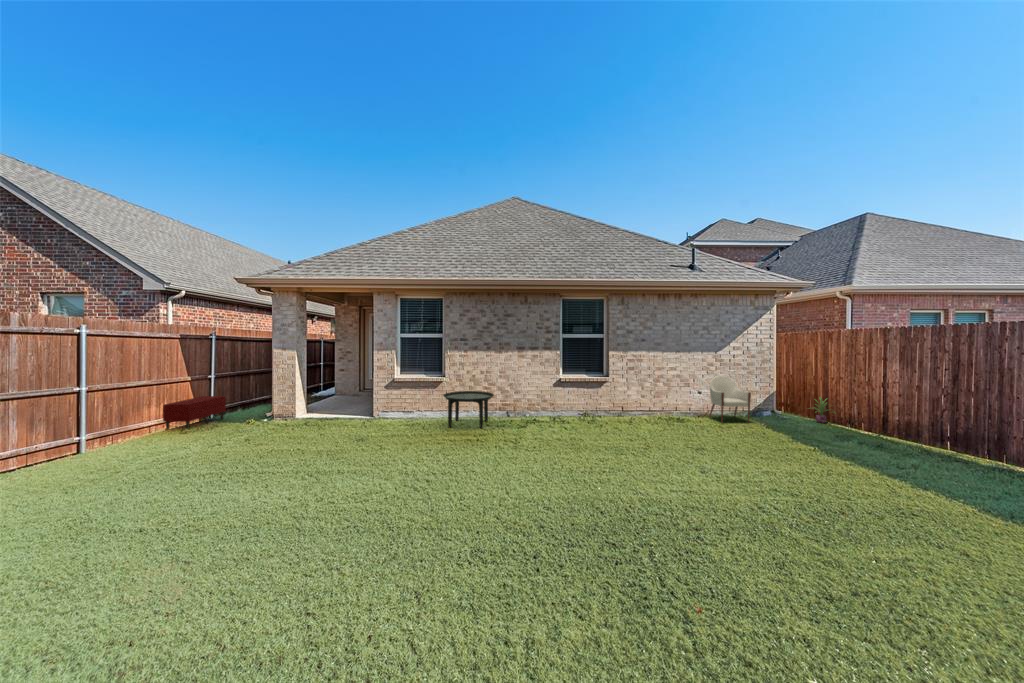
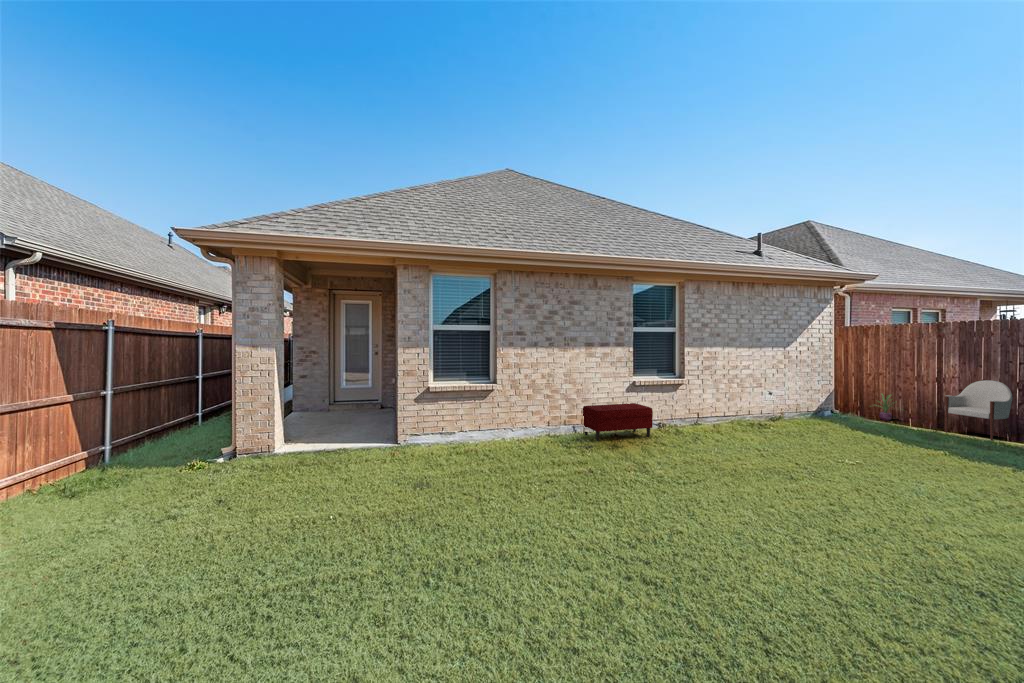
chair: present [709,375,751,423] -> present [945,380,1013,440]
round table: present [443,391,494,428] -> none [509,401,577,453]
bench: present [163,396,226,429] -> present [583,403,653,441]

